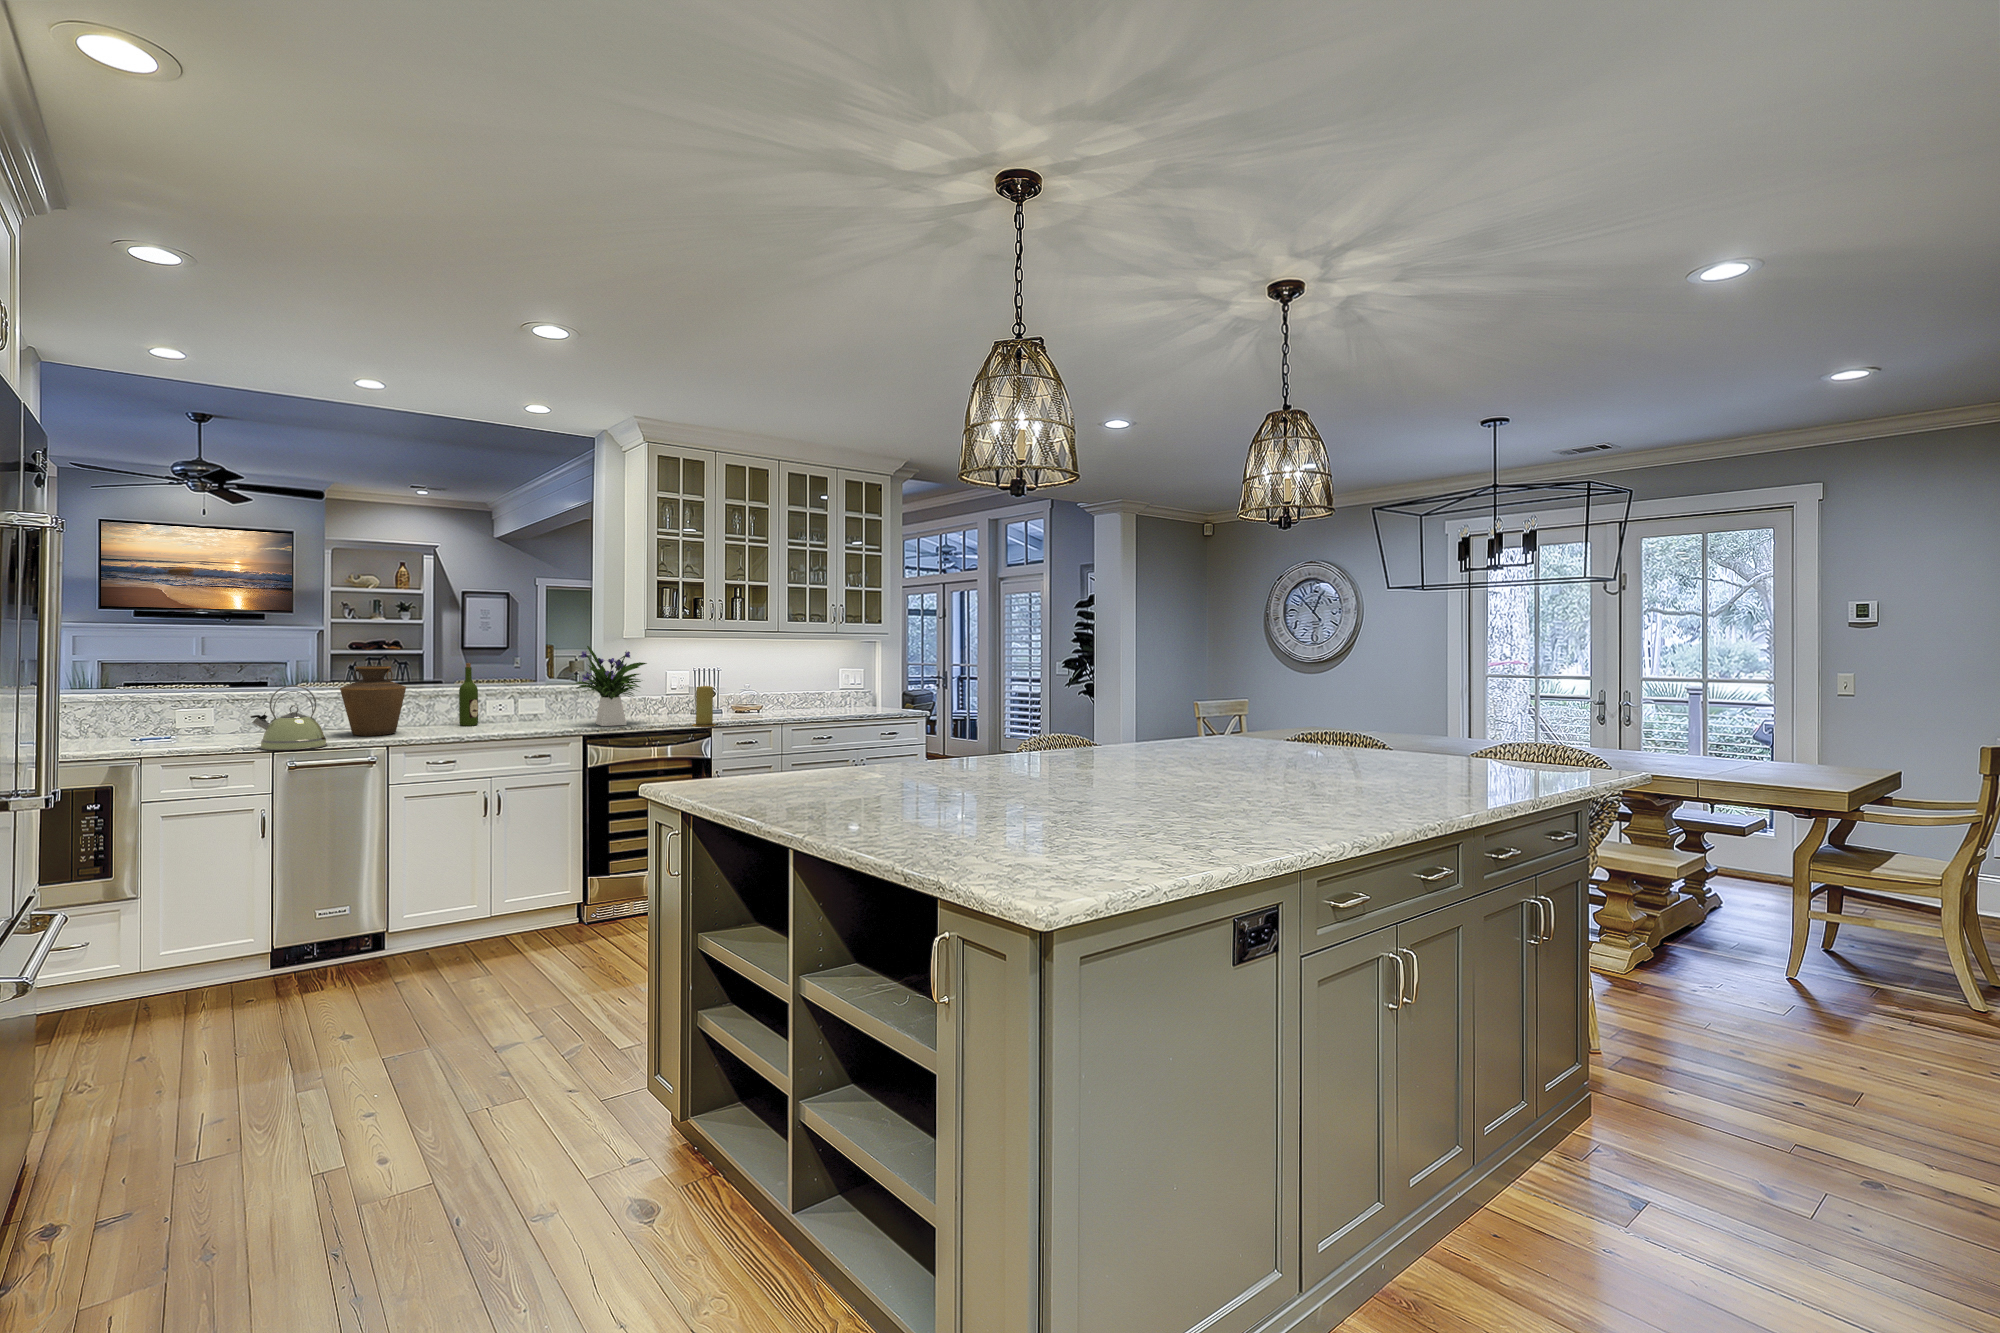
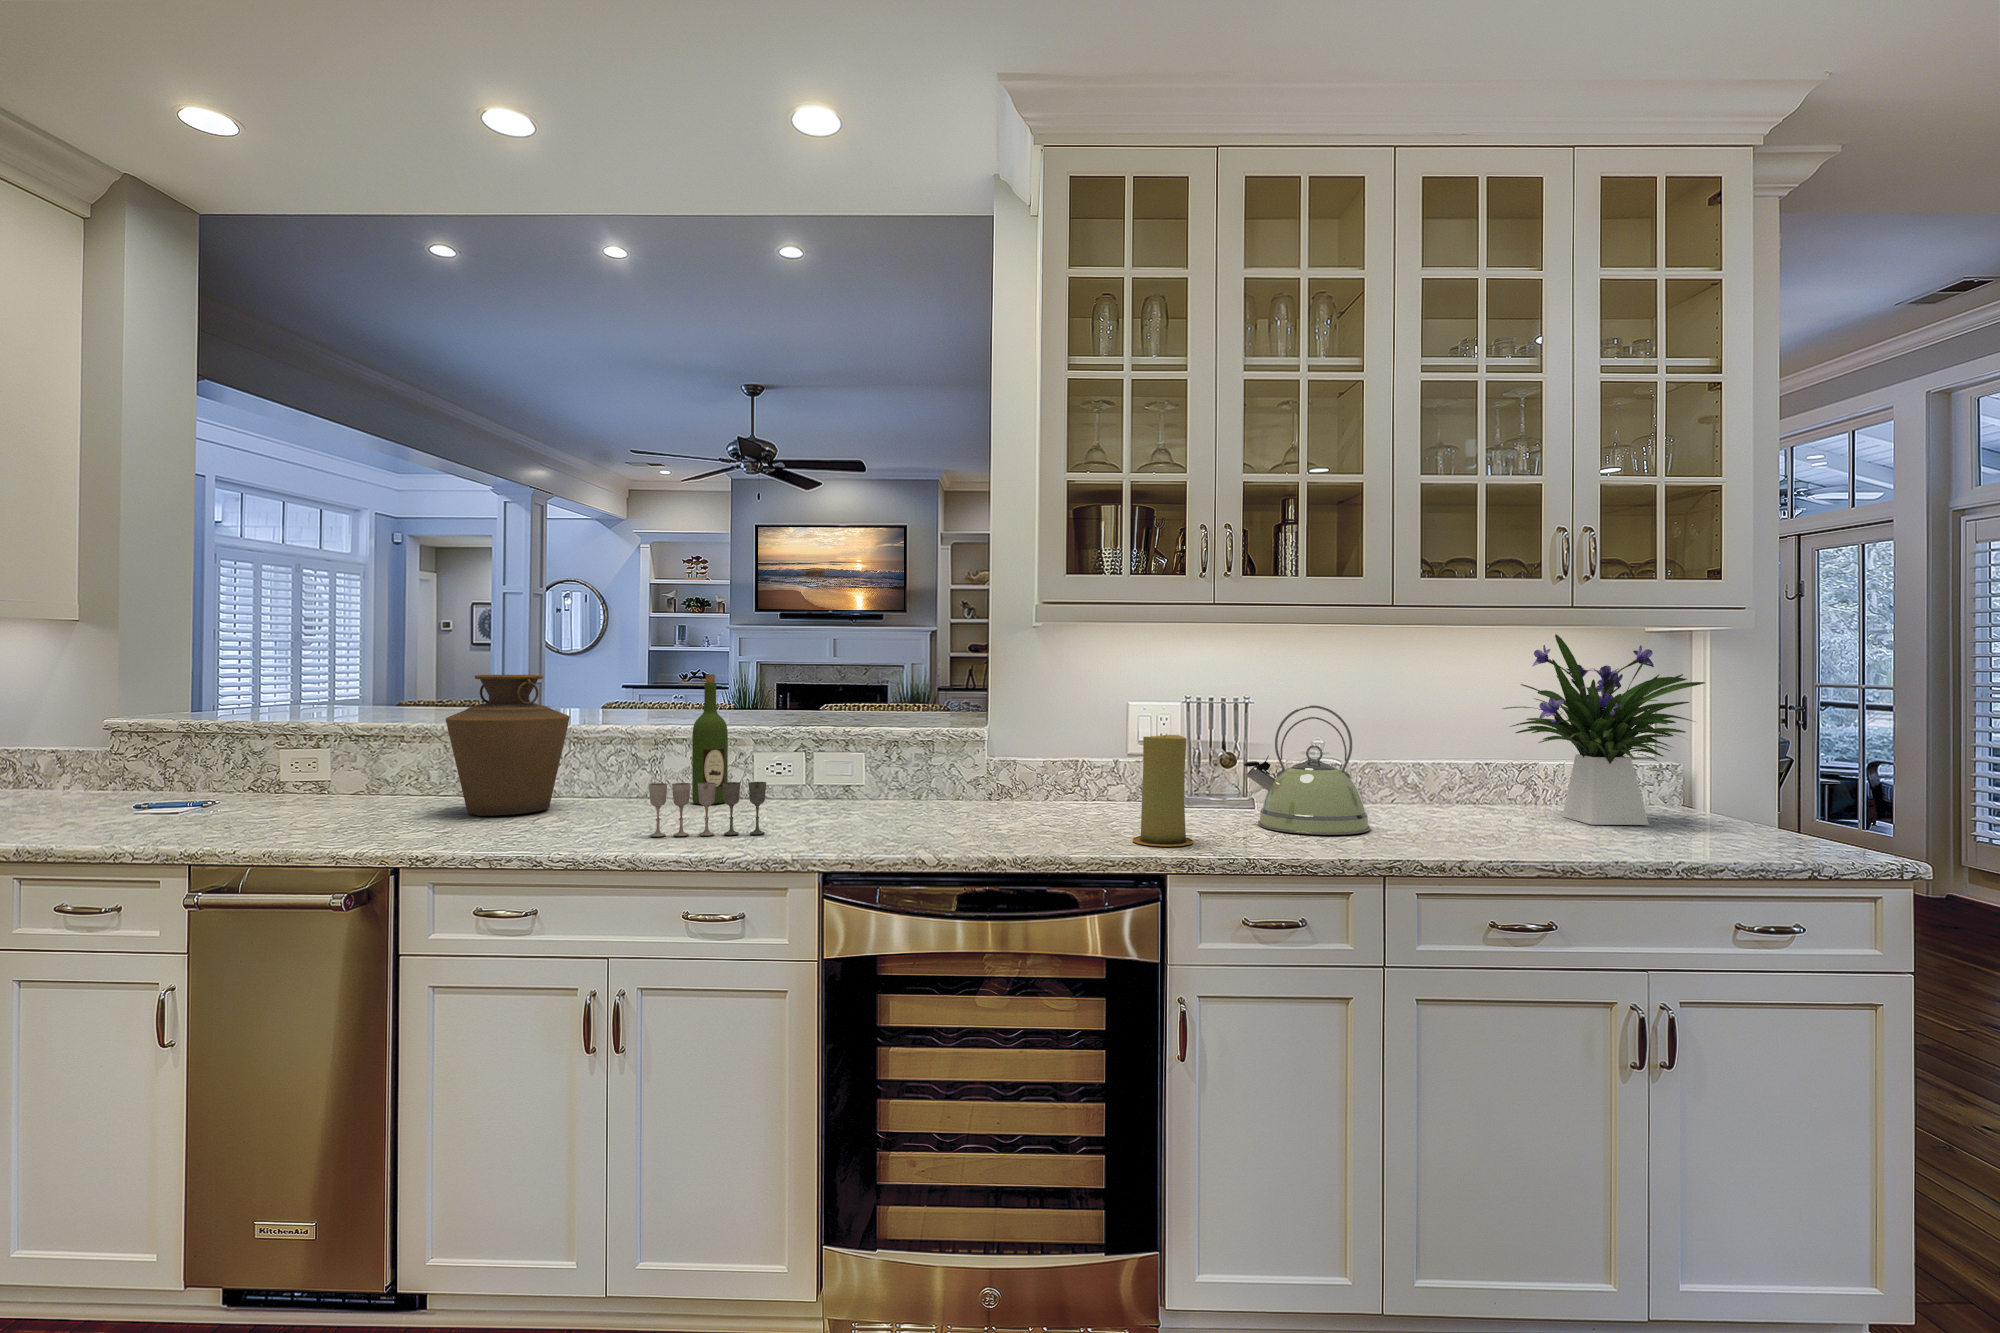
flower arrangement: present [574,646,647,726] -> present [1504,634,1705,825]
kettle: present [250,685,327,750] -> present [1244,705,1370,835]
wine glass: none [490,711,541,736] -> present [649,782,766,837]

